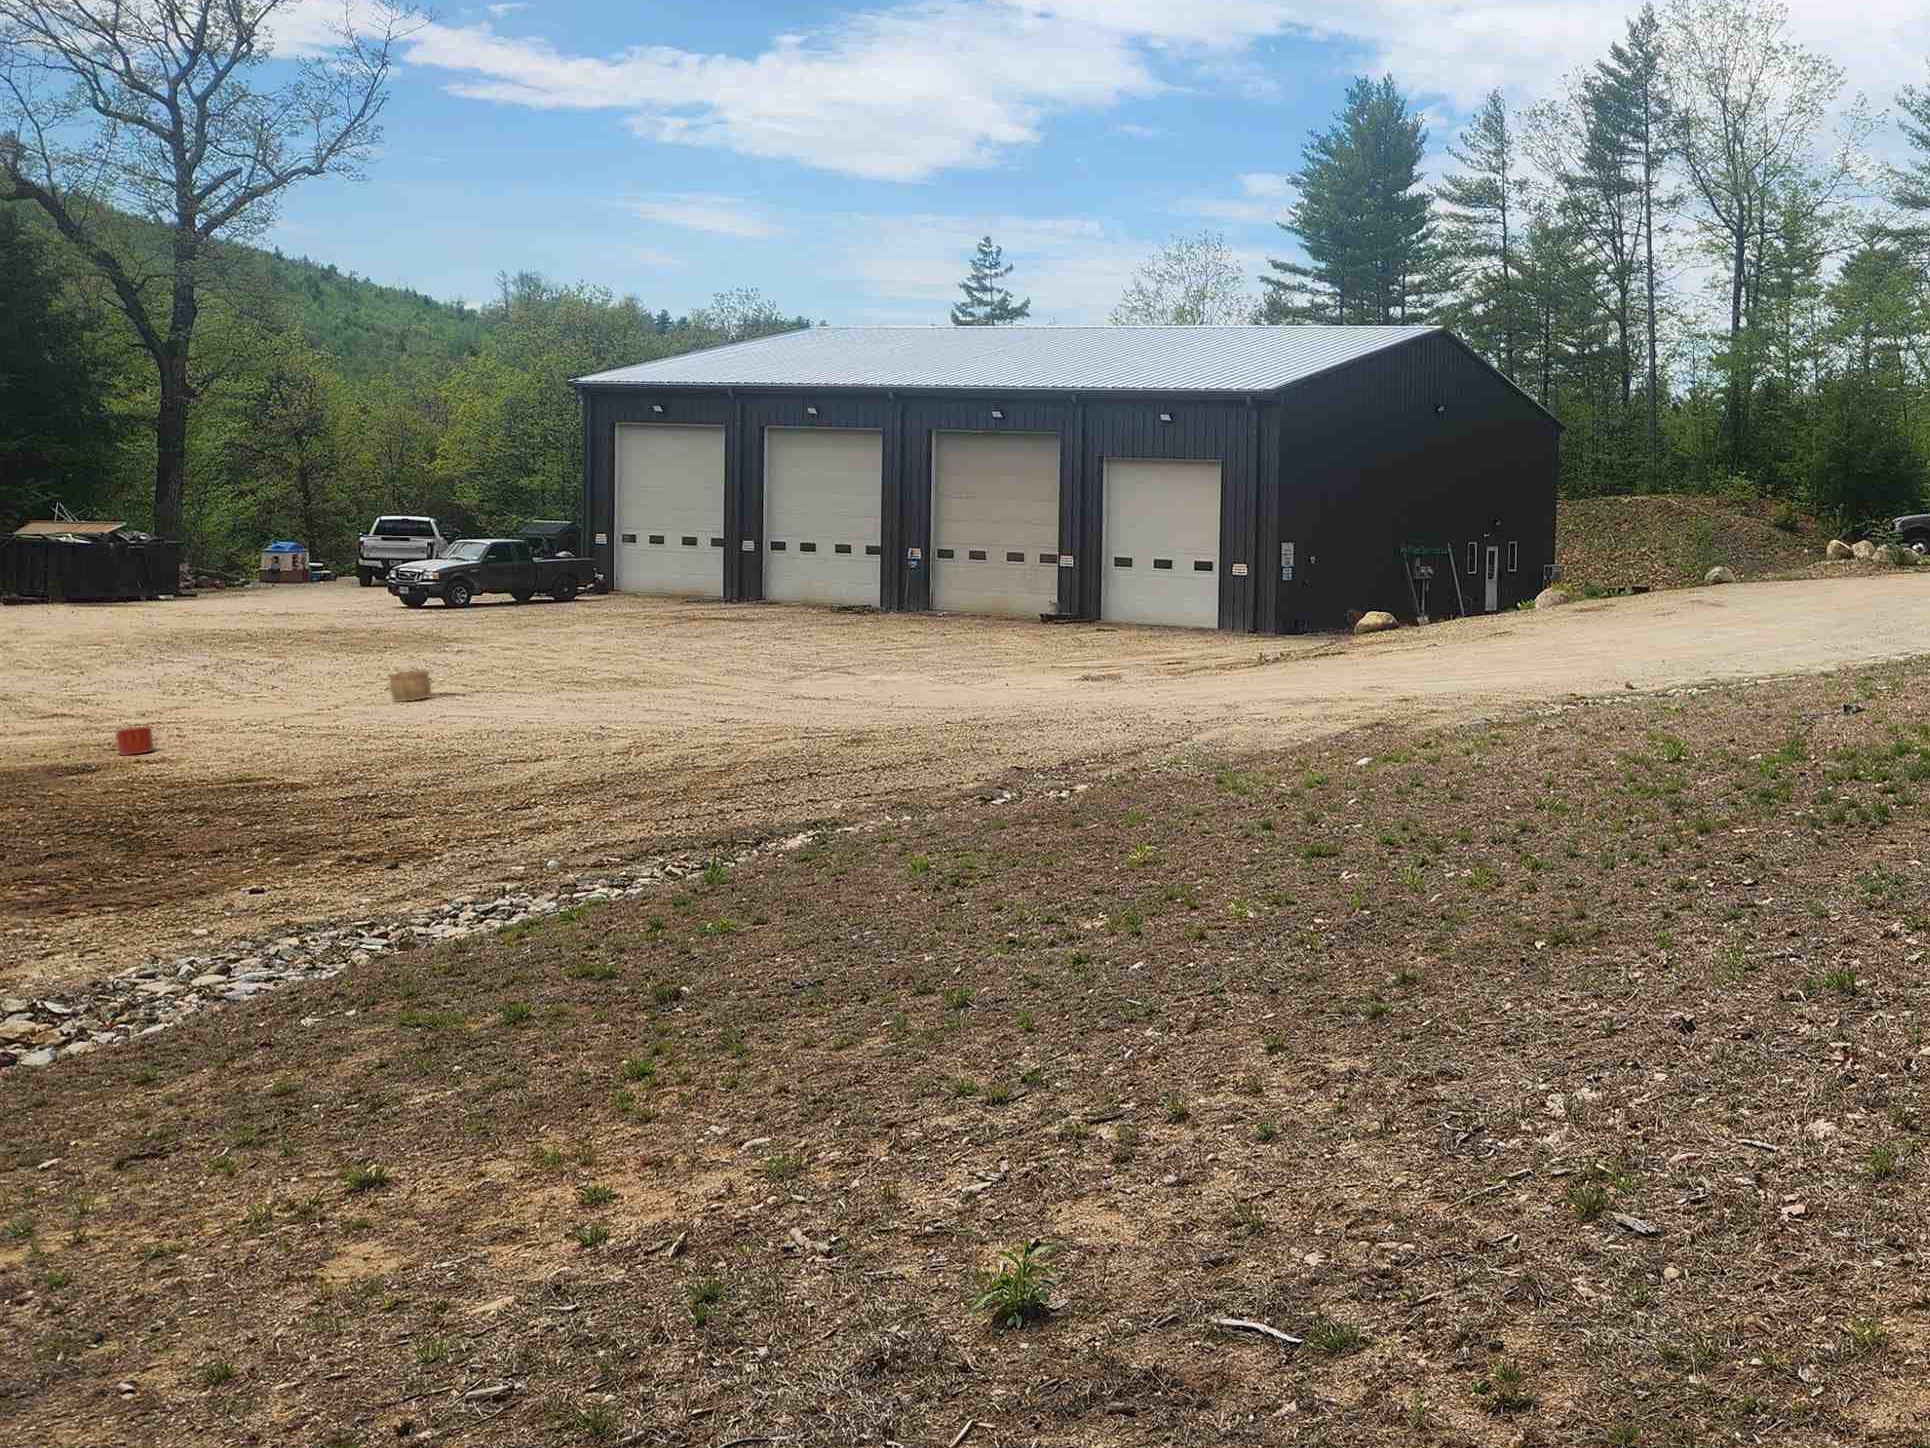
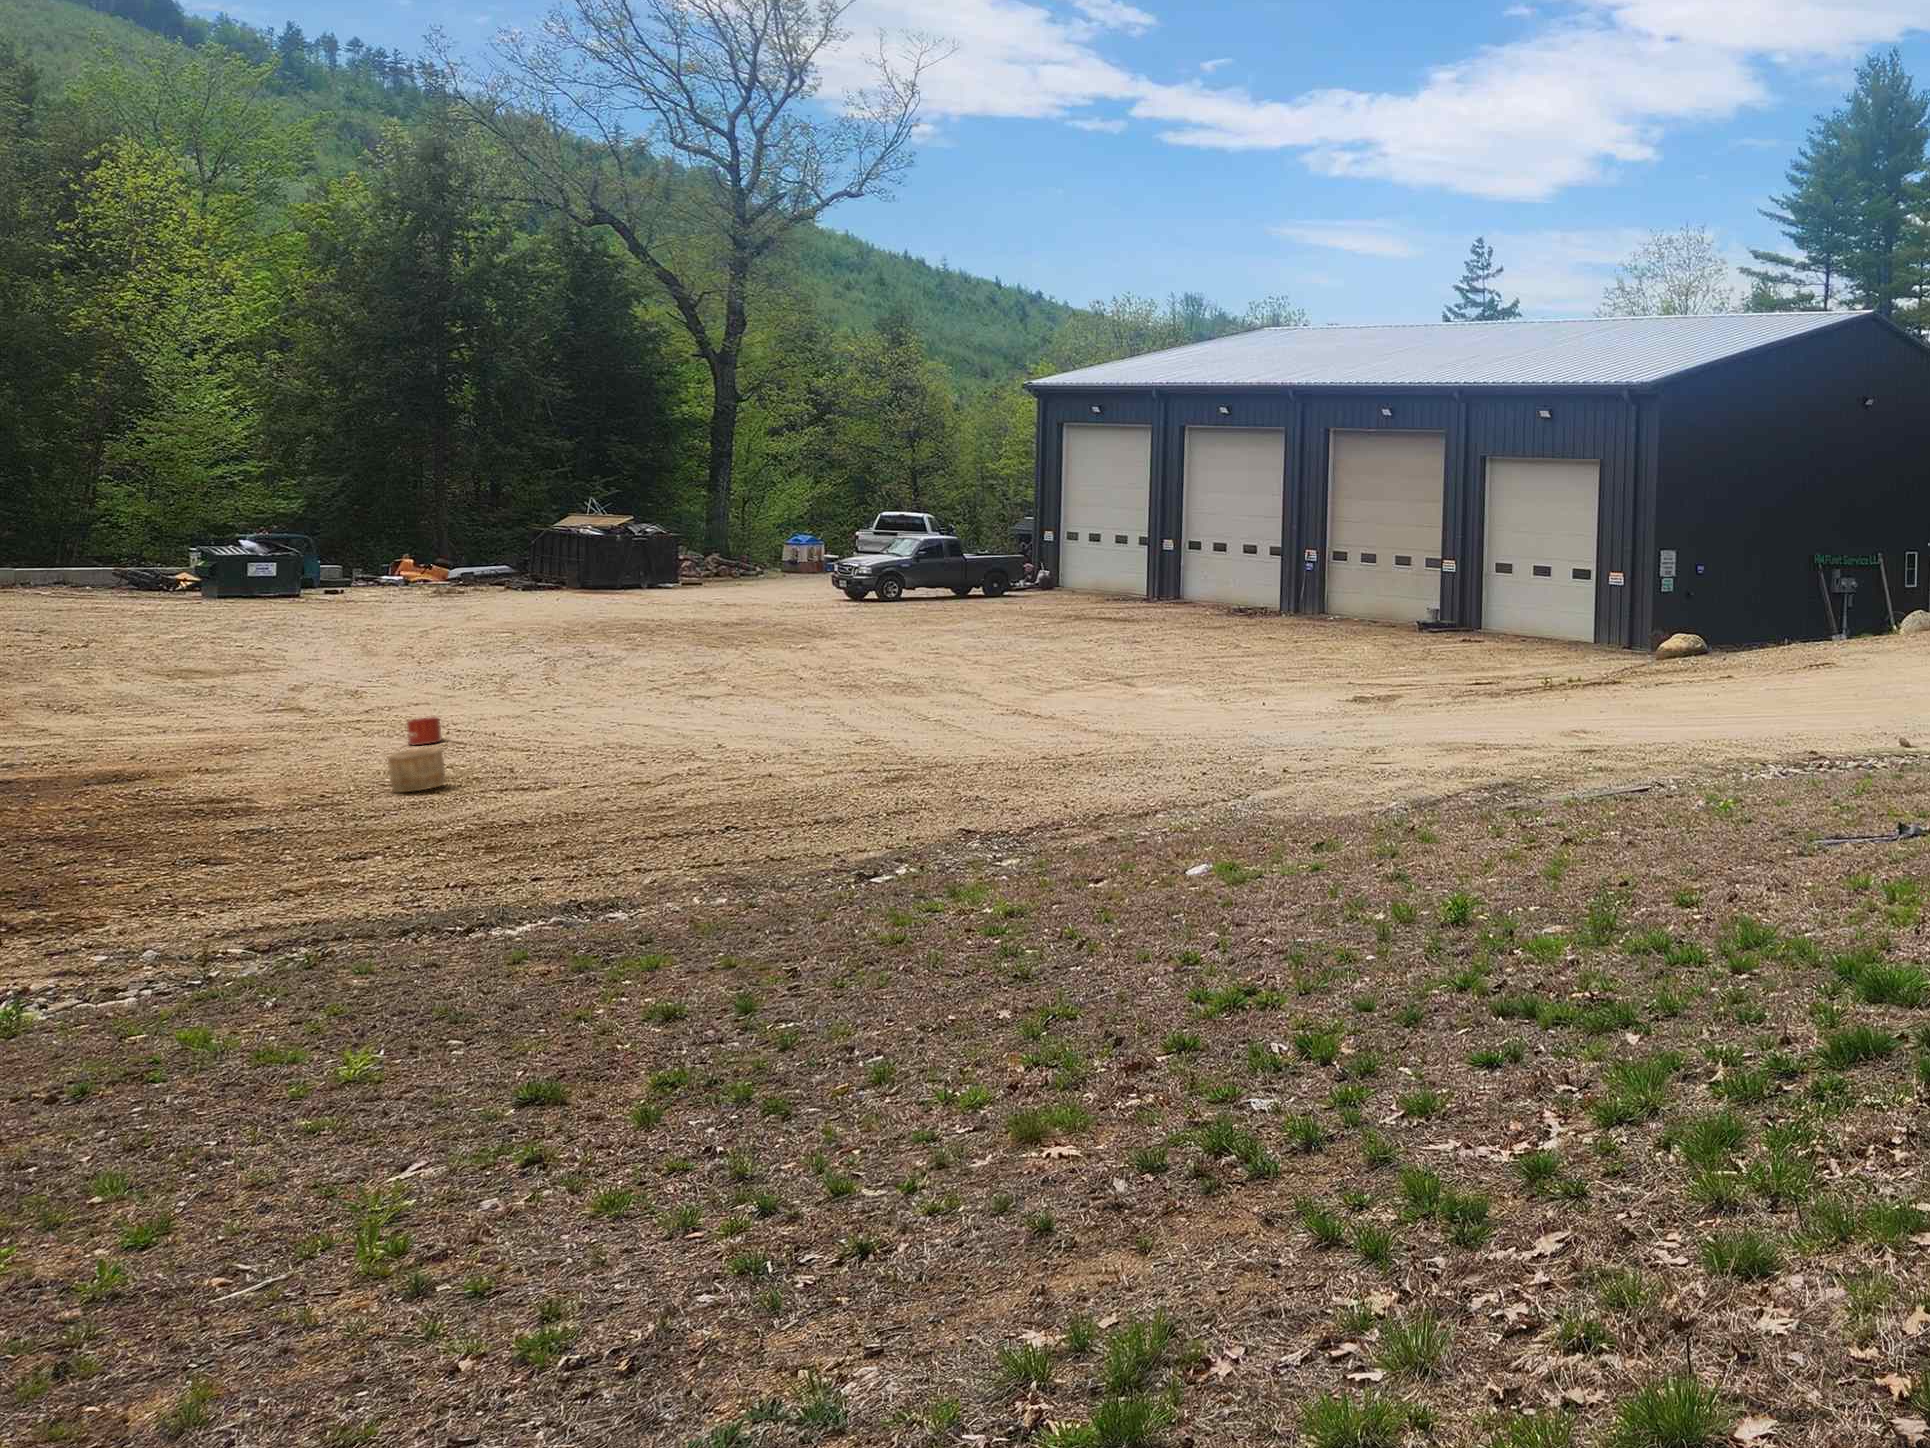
wooden bucket: present [389,670,431,702] -> present [387,747,445,792]

